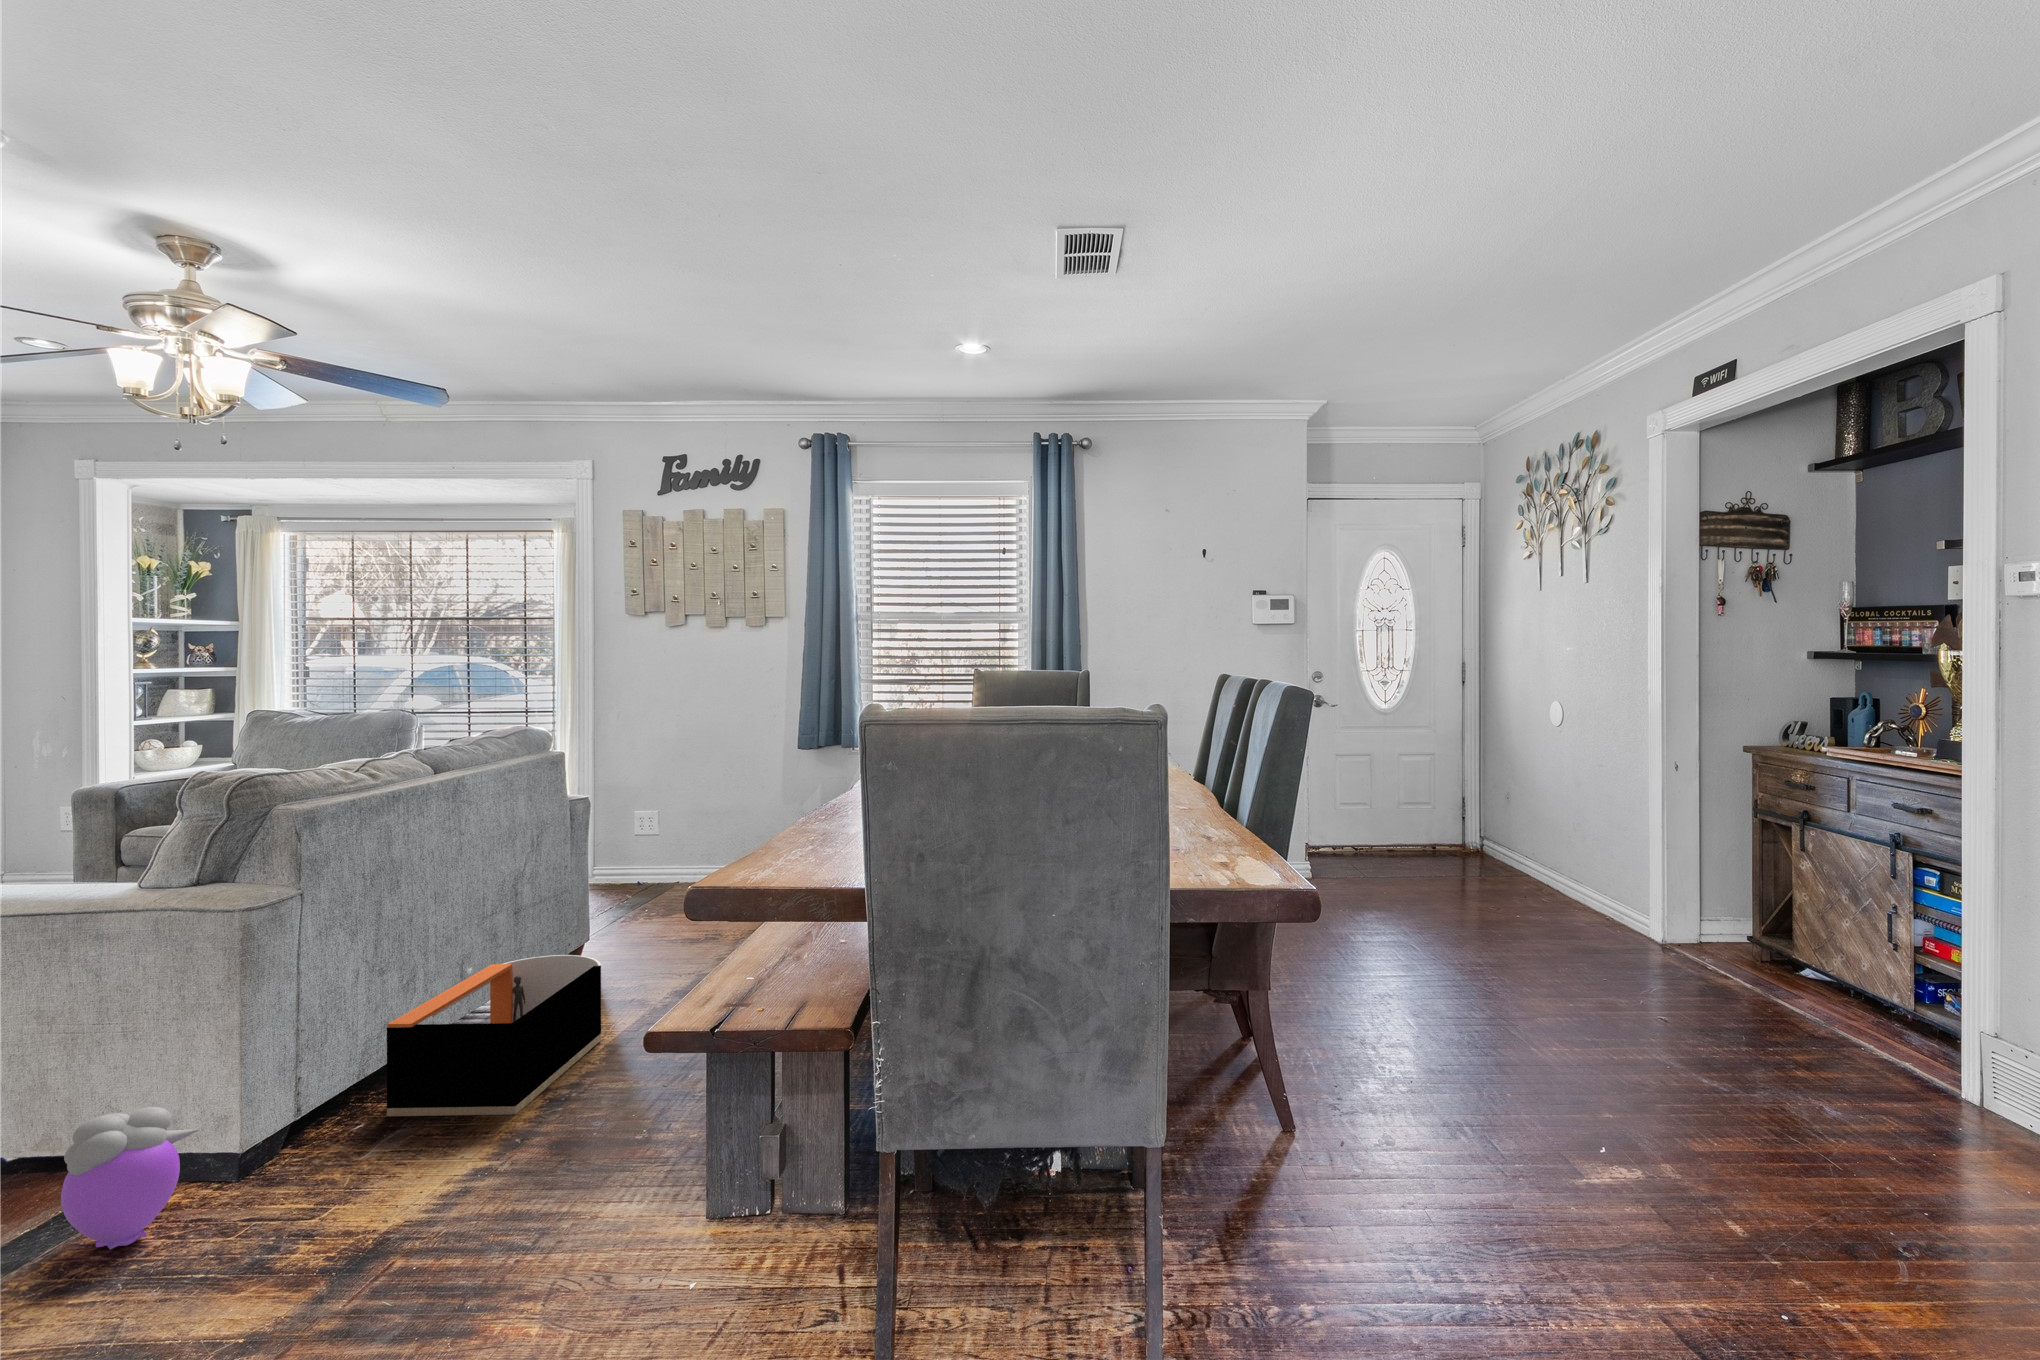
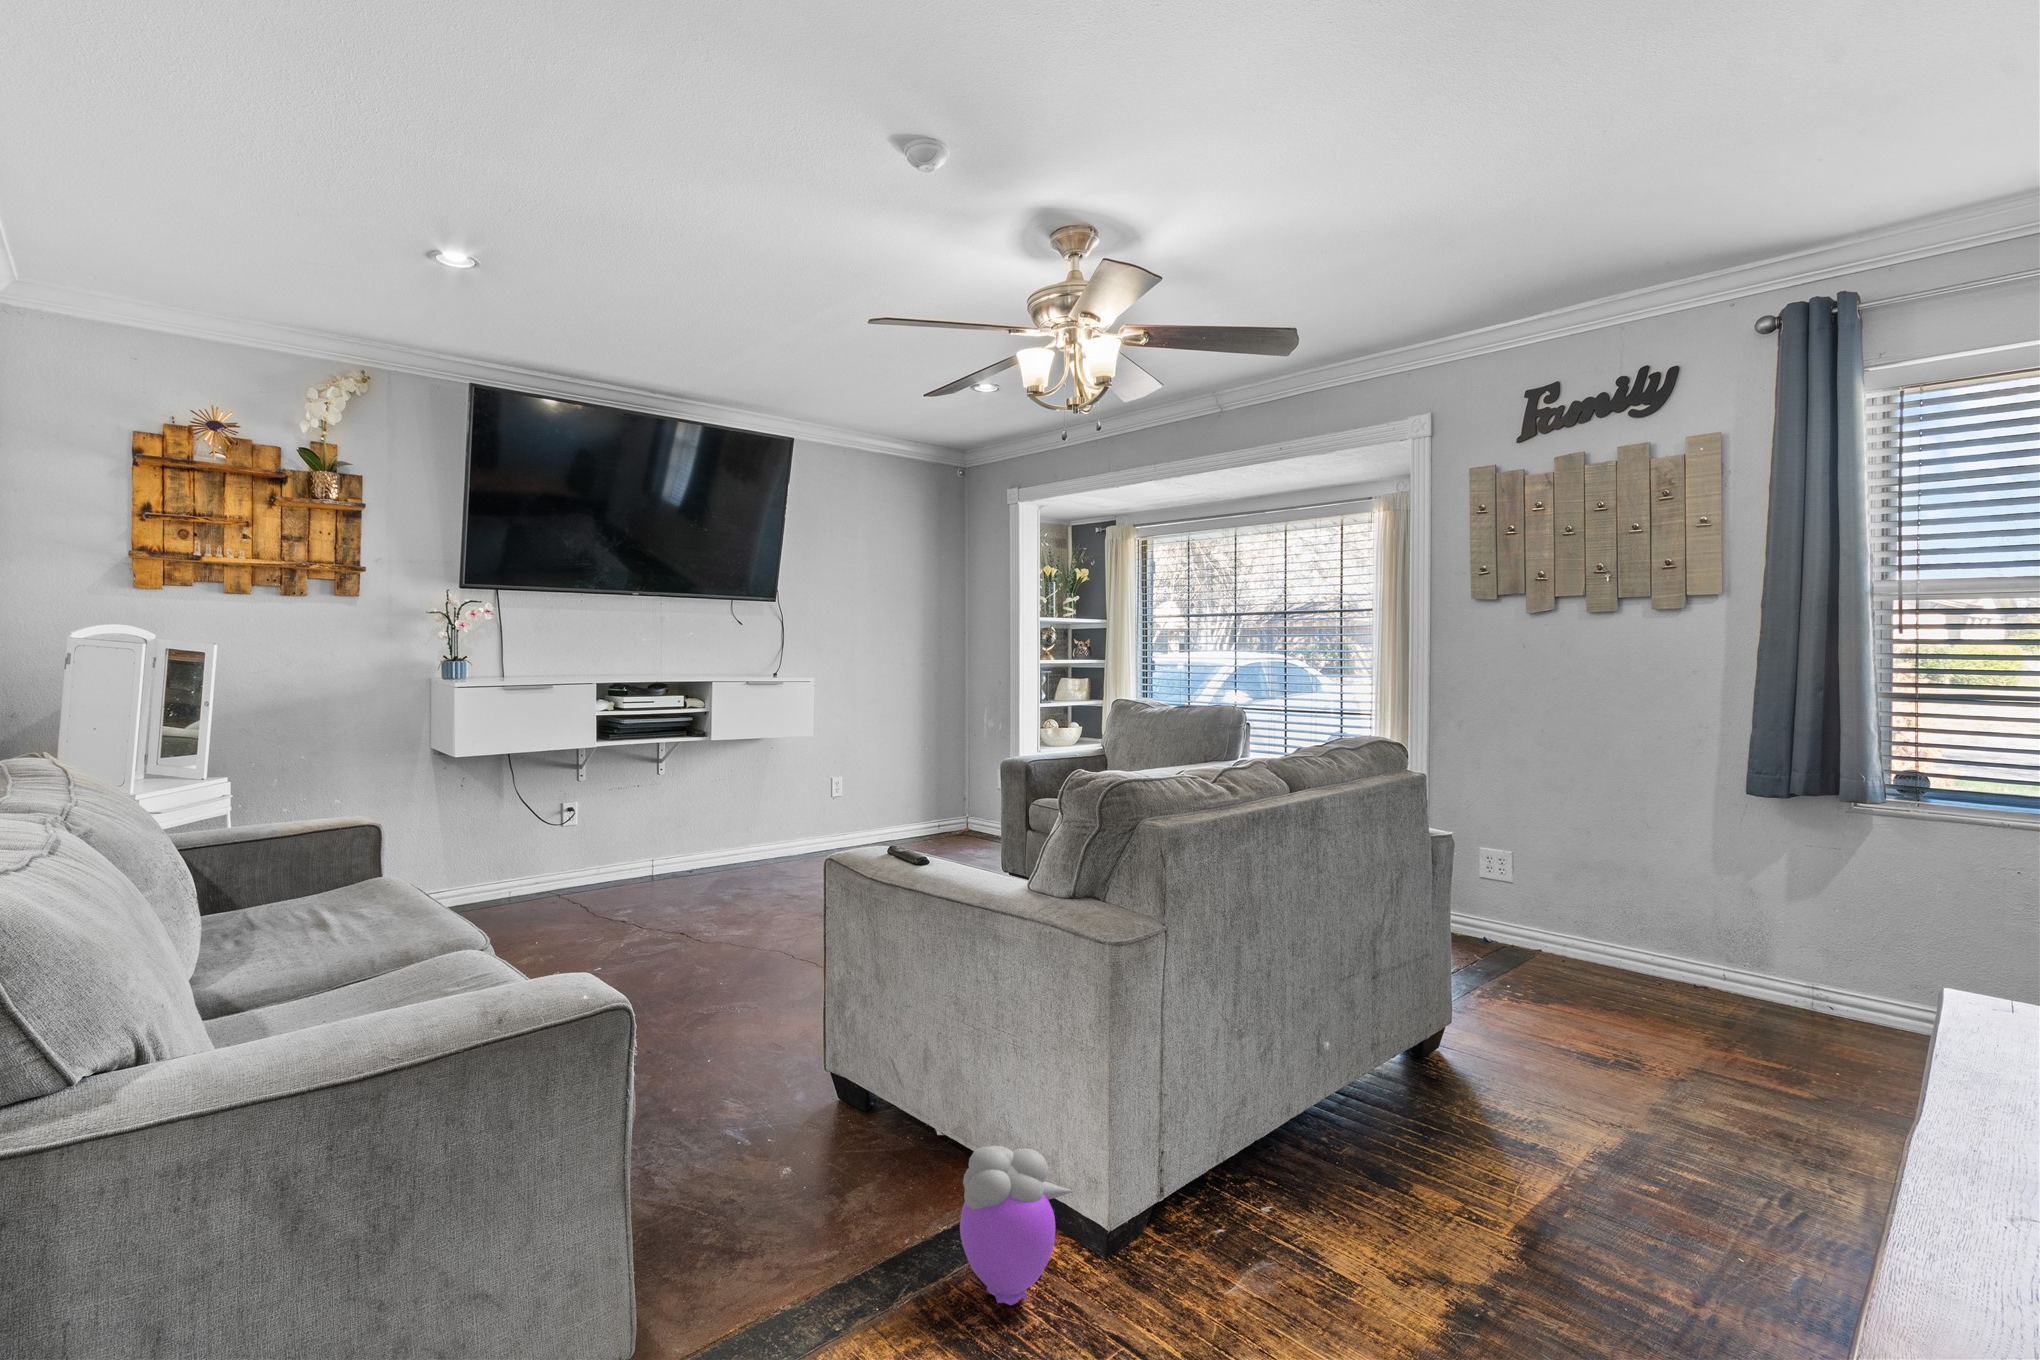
storage bin: present [387,955,601,1116] -> none [1250,1045,1509,1297]

